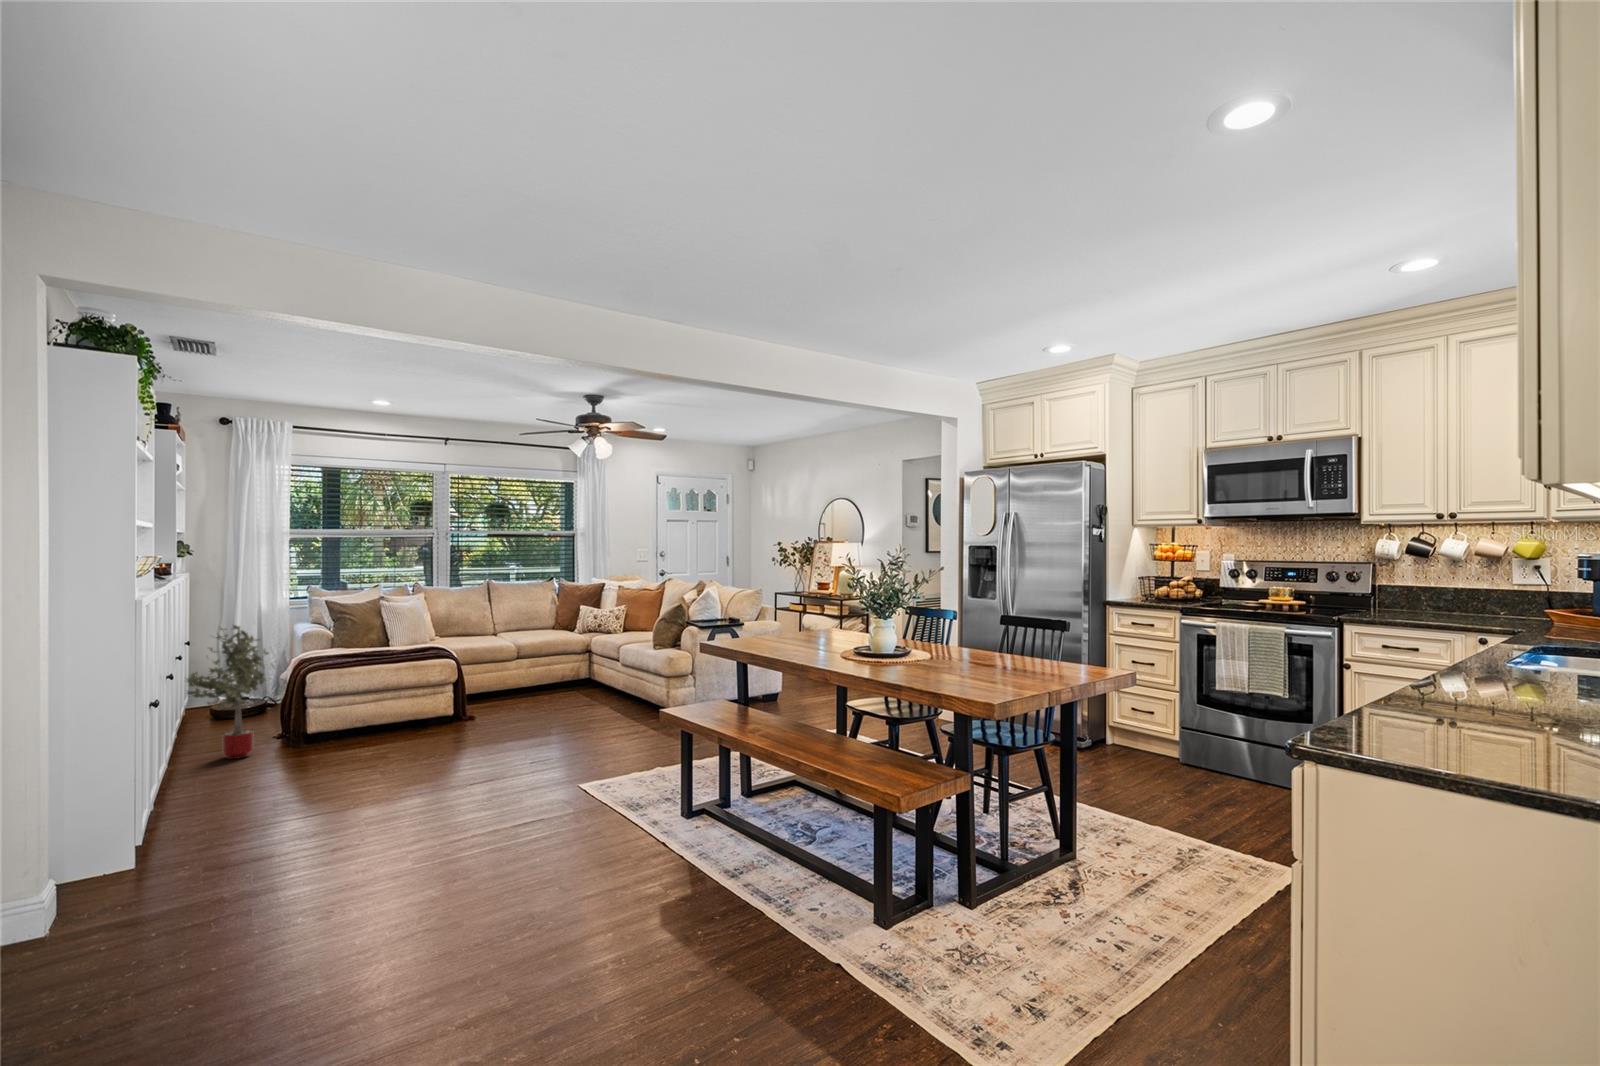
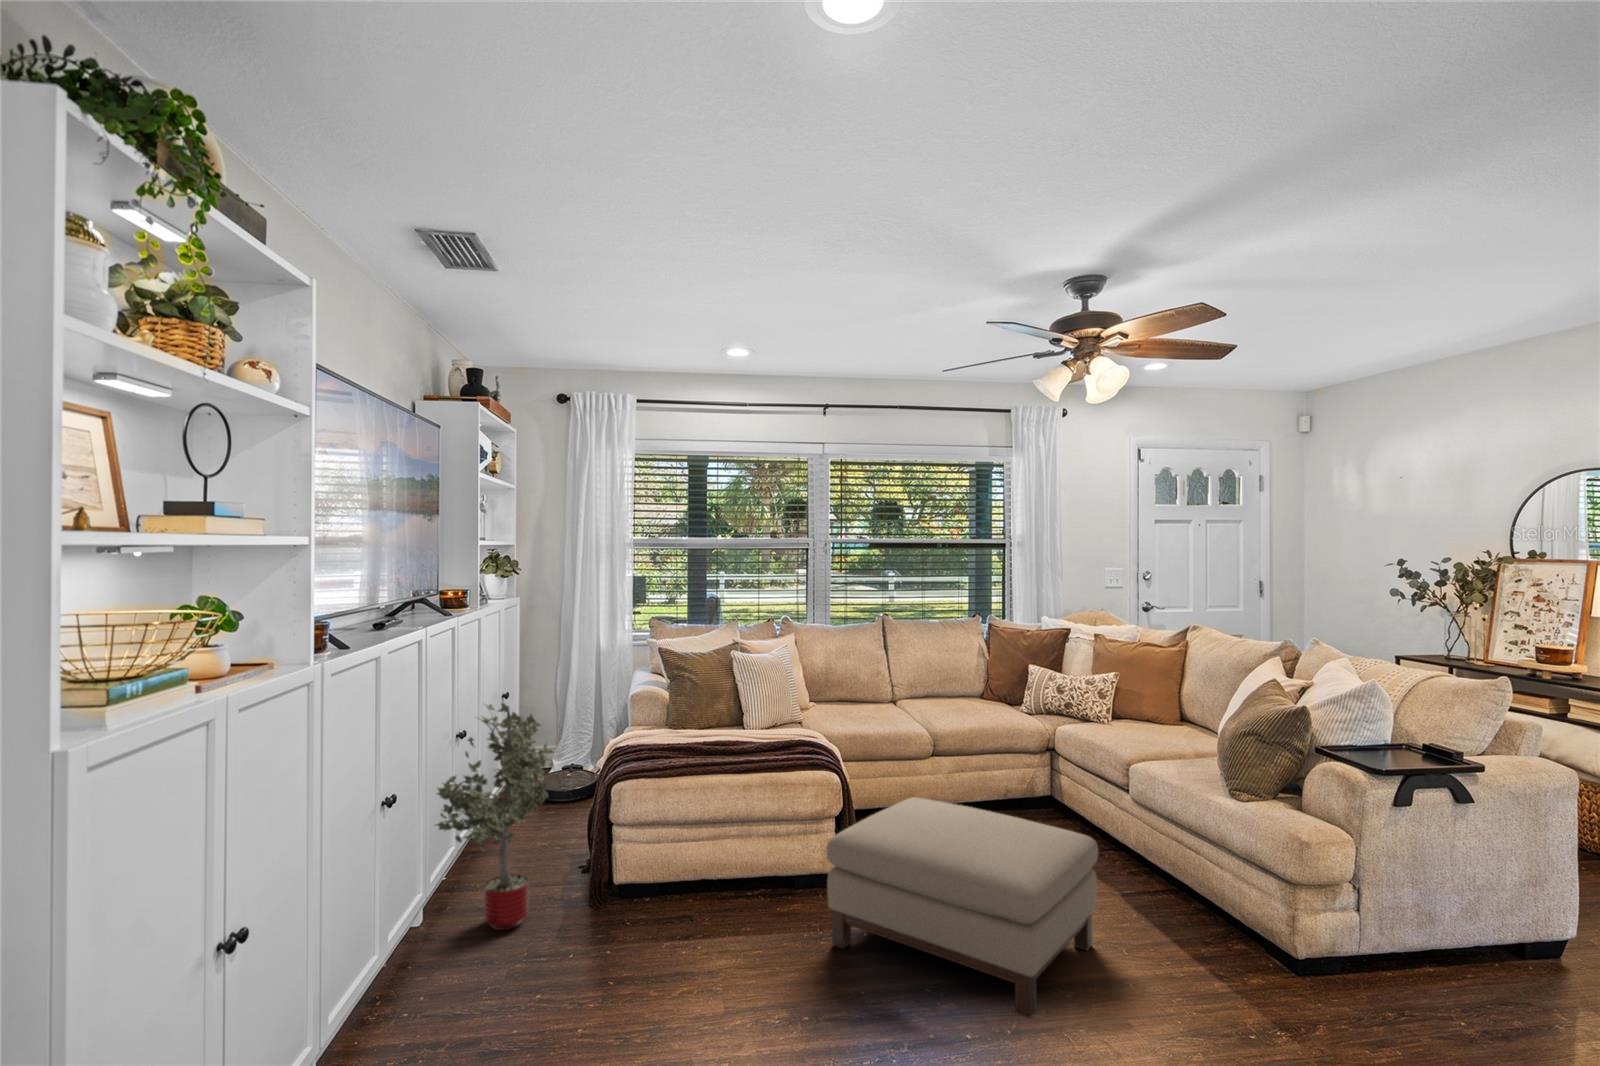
ottoman: none [451,667,595,743] -> present [826,797,1098,1018]

